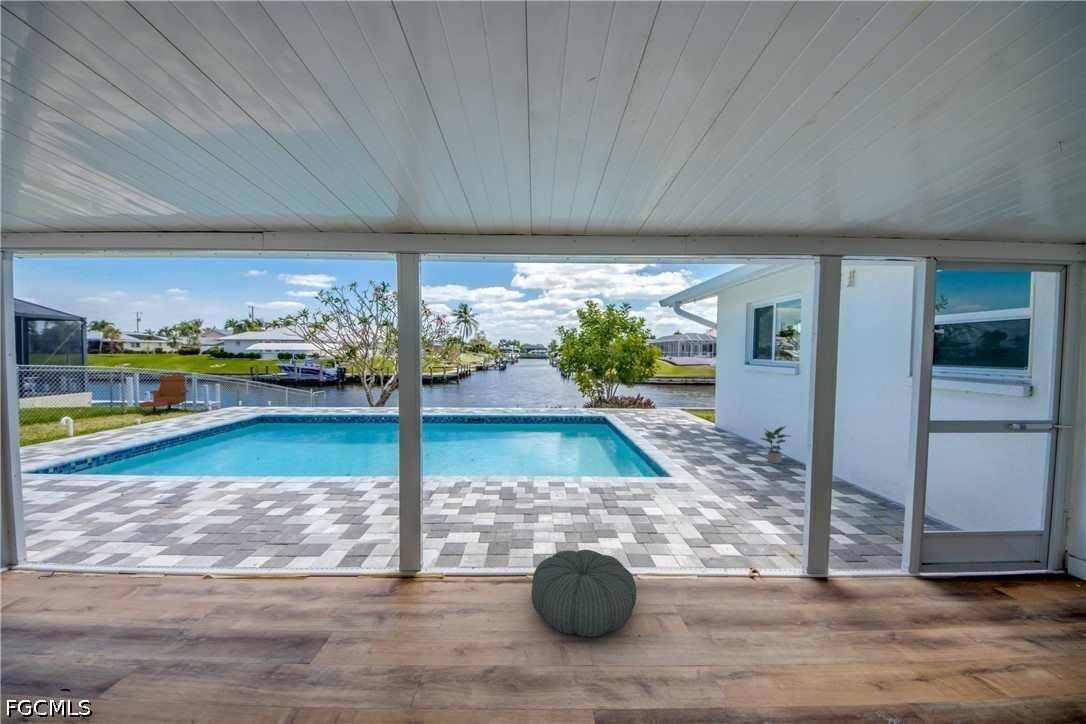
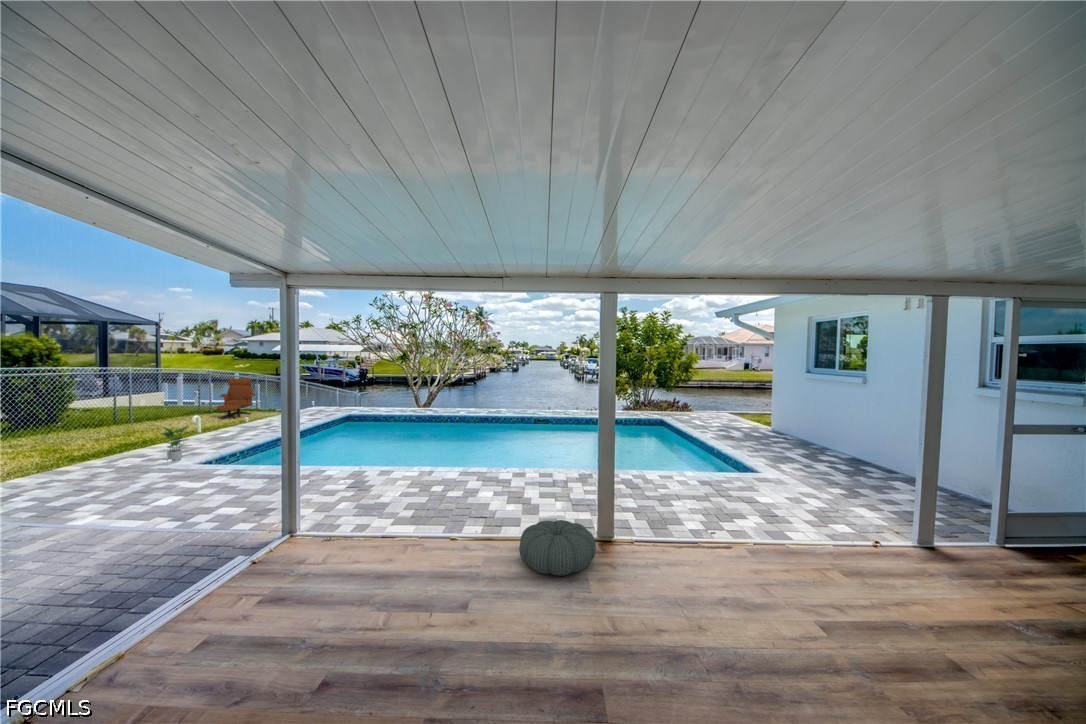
potted plant: present [761,427,789,464] -> present [161,426,188,461]
pouf: present [532,550,636,637] -> present [519,520,596,576]

